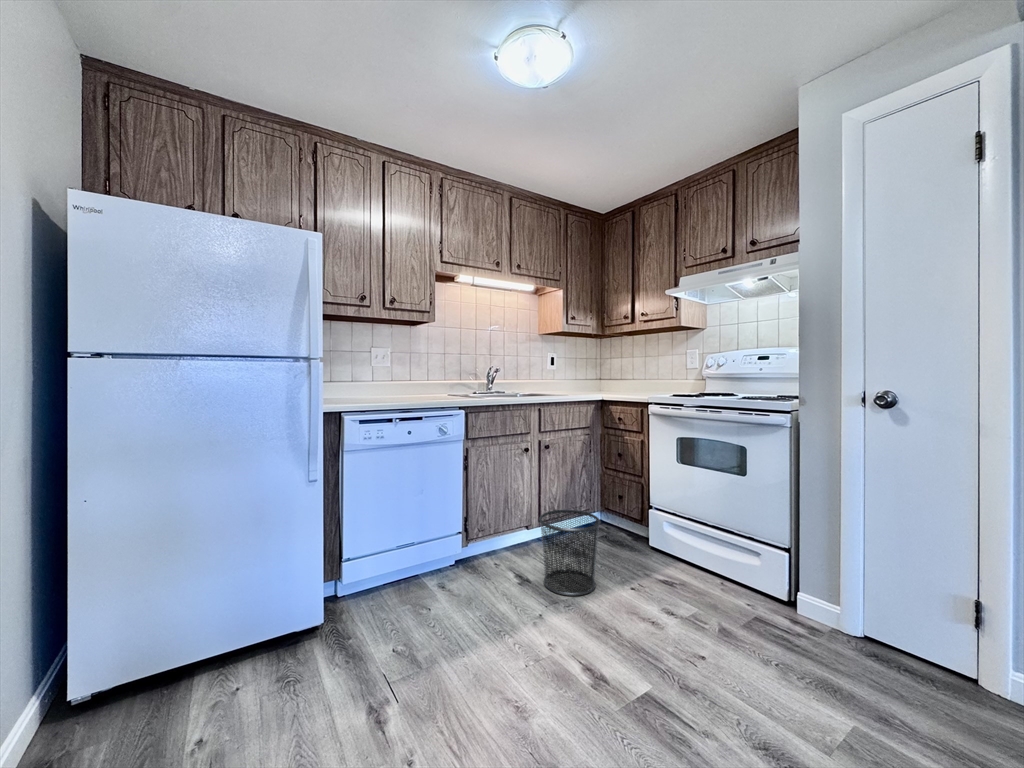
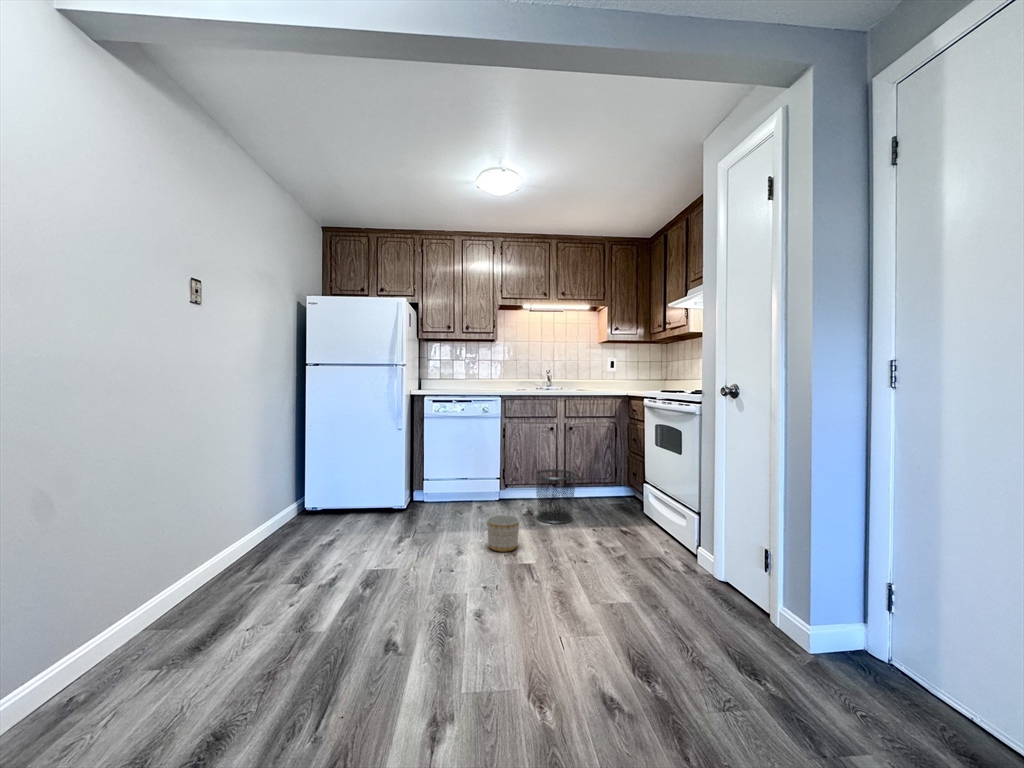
planter: none [550,614,608,693] -> present [487,515,519,552]

